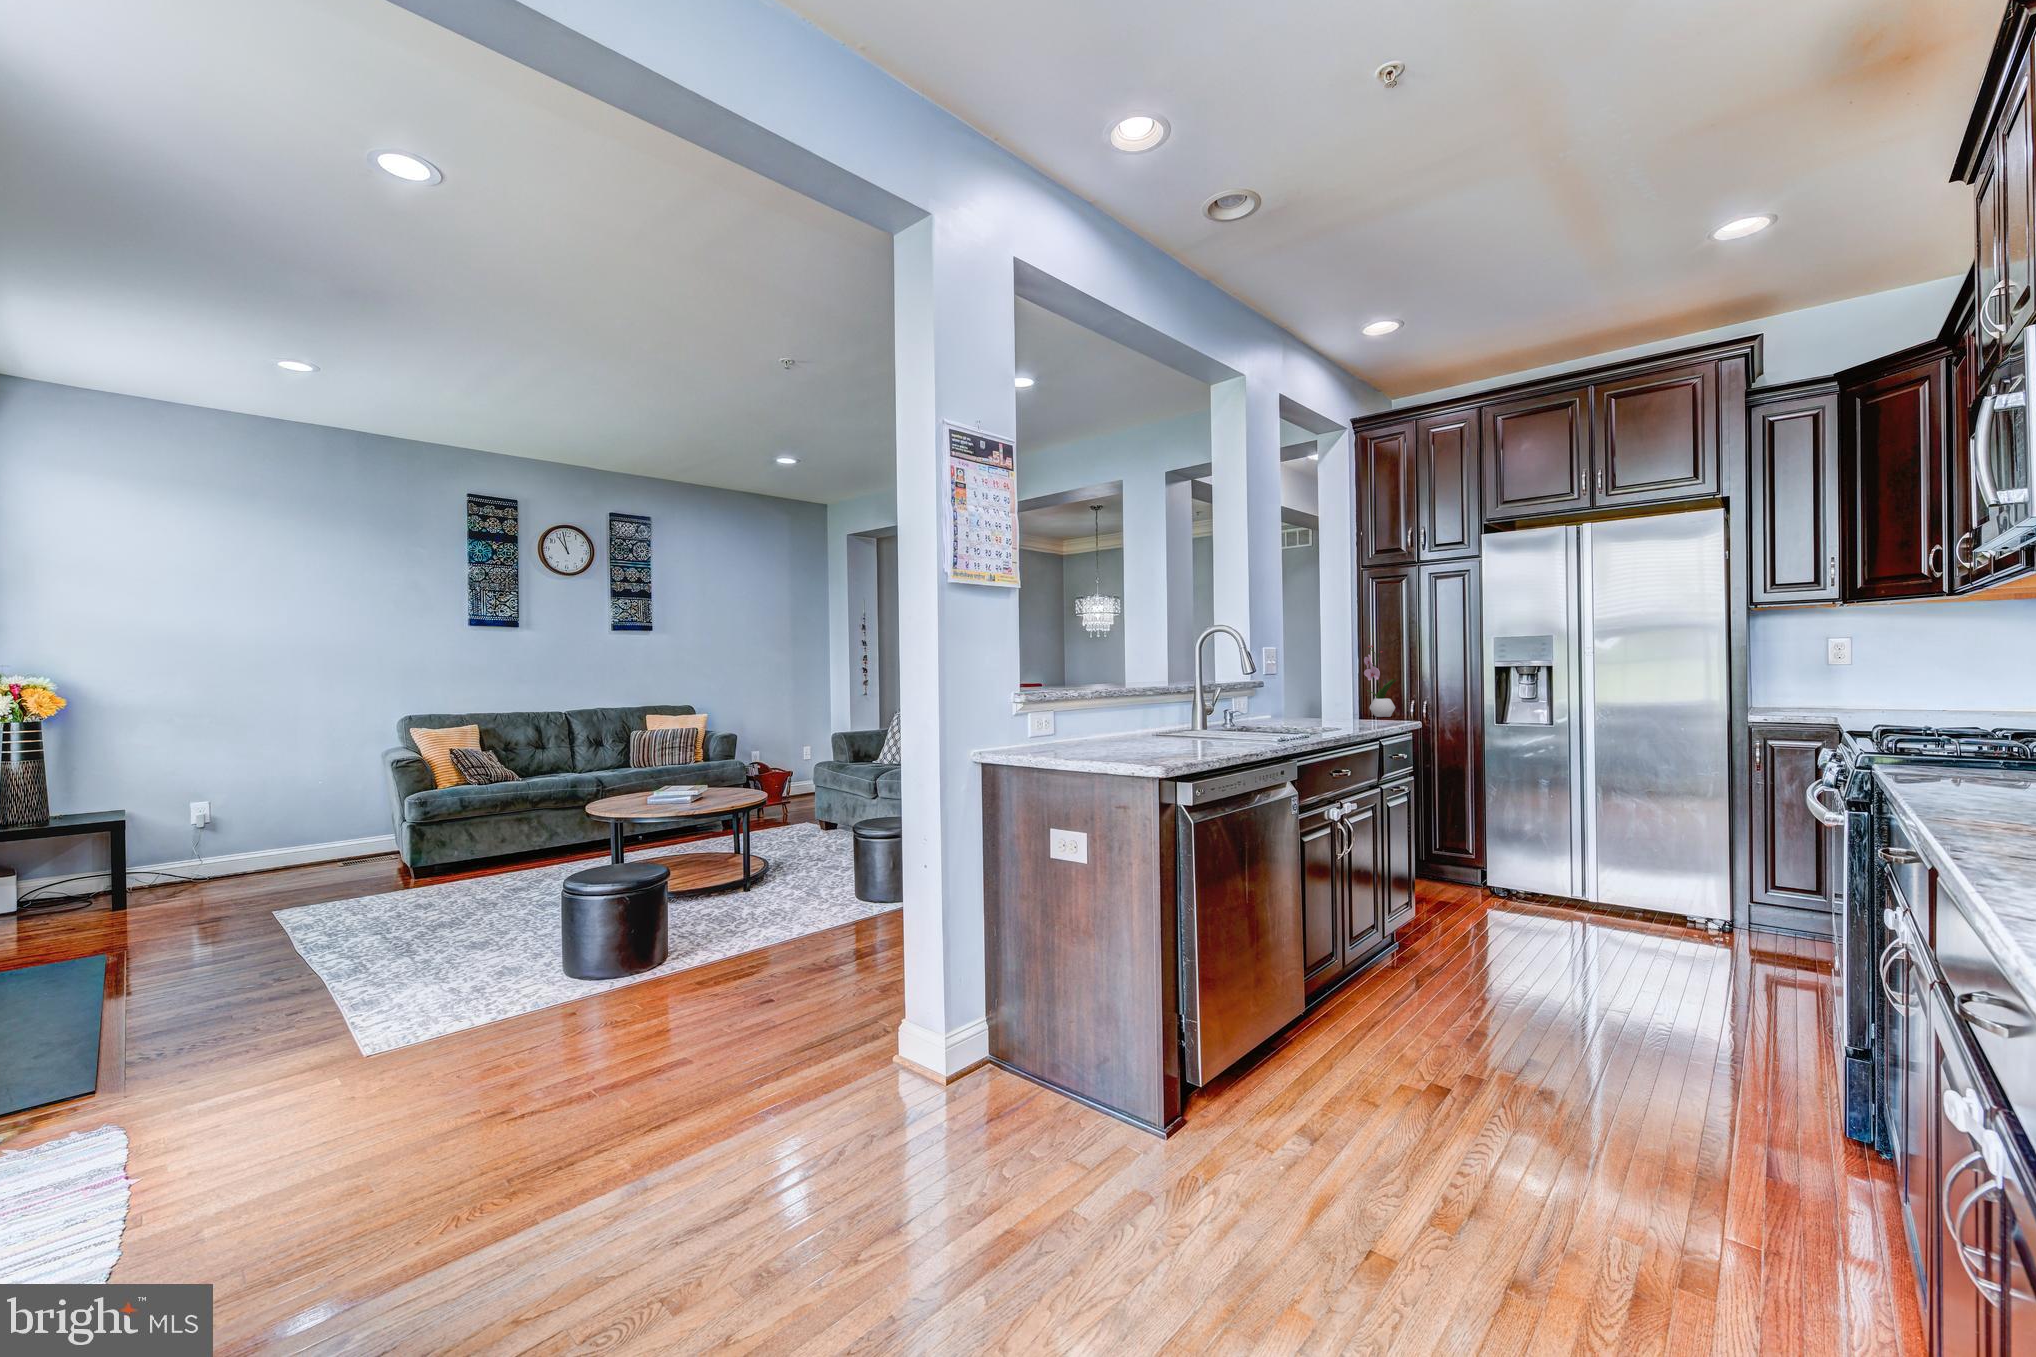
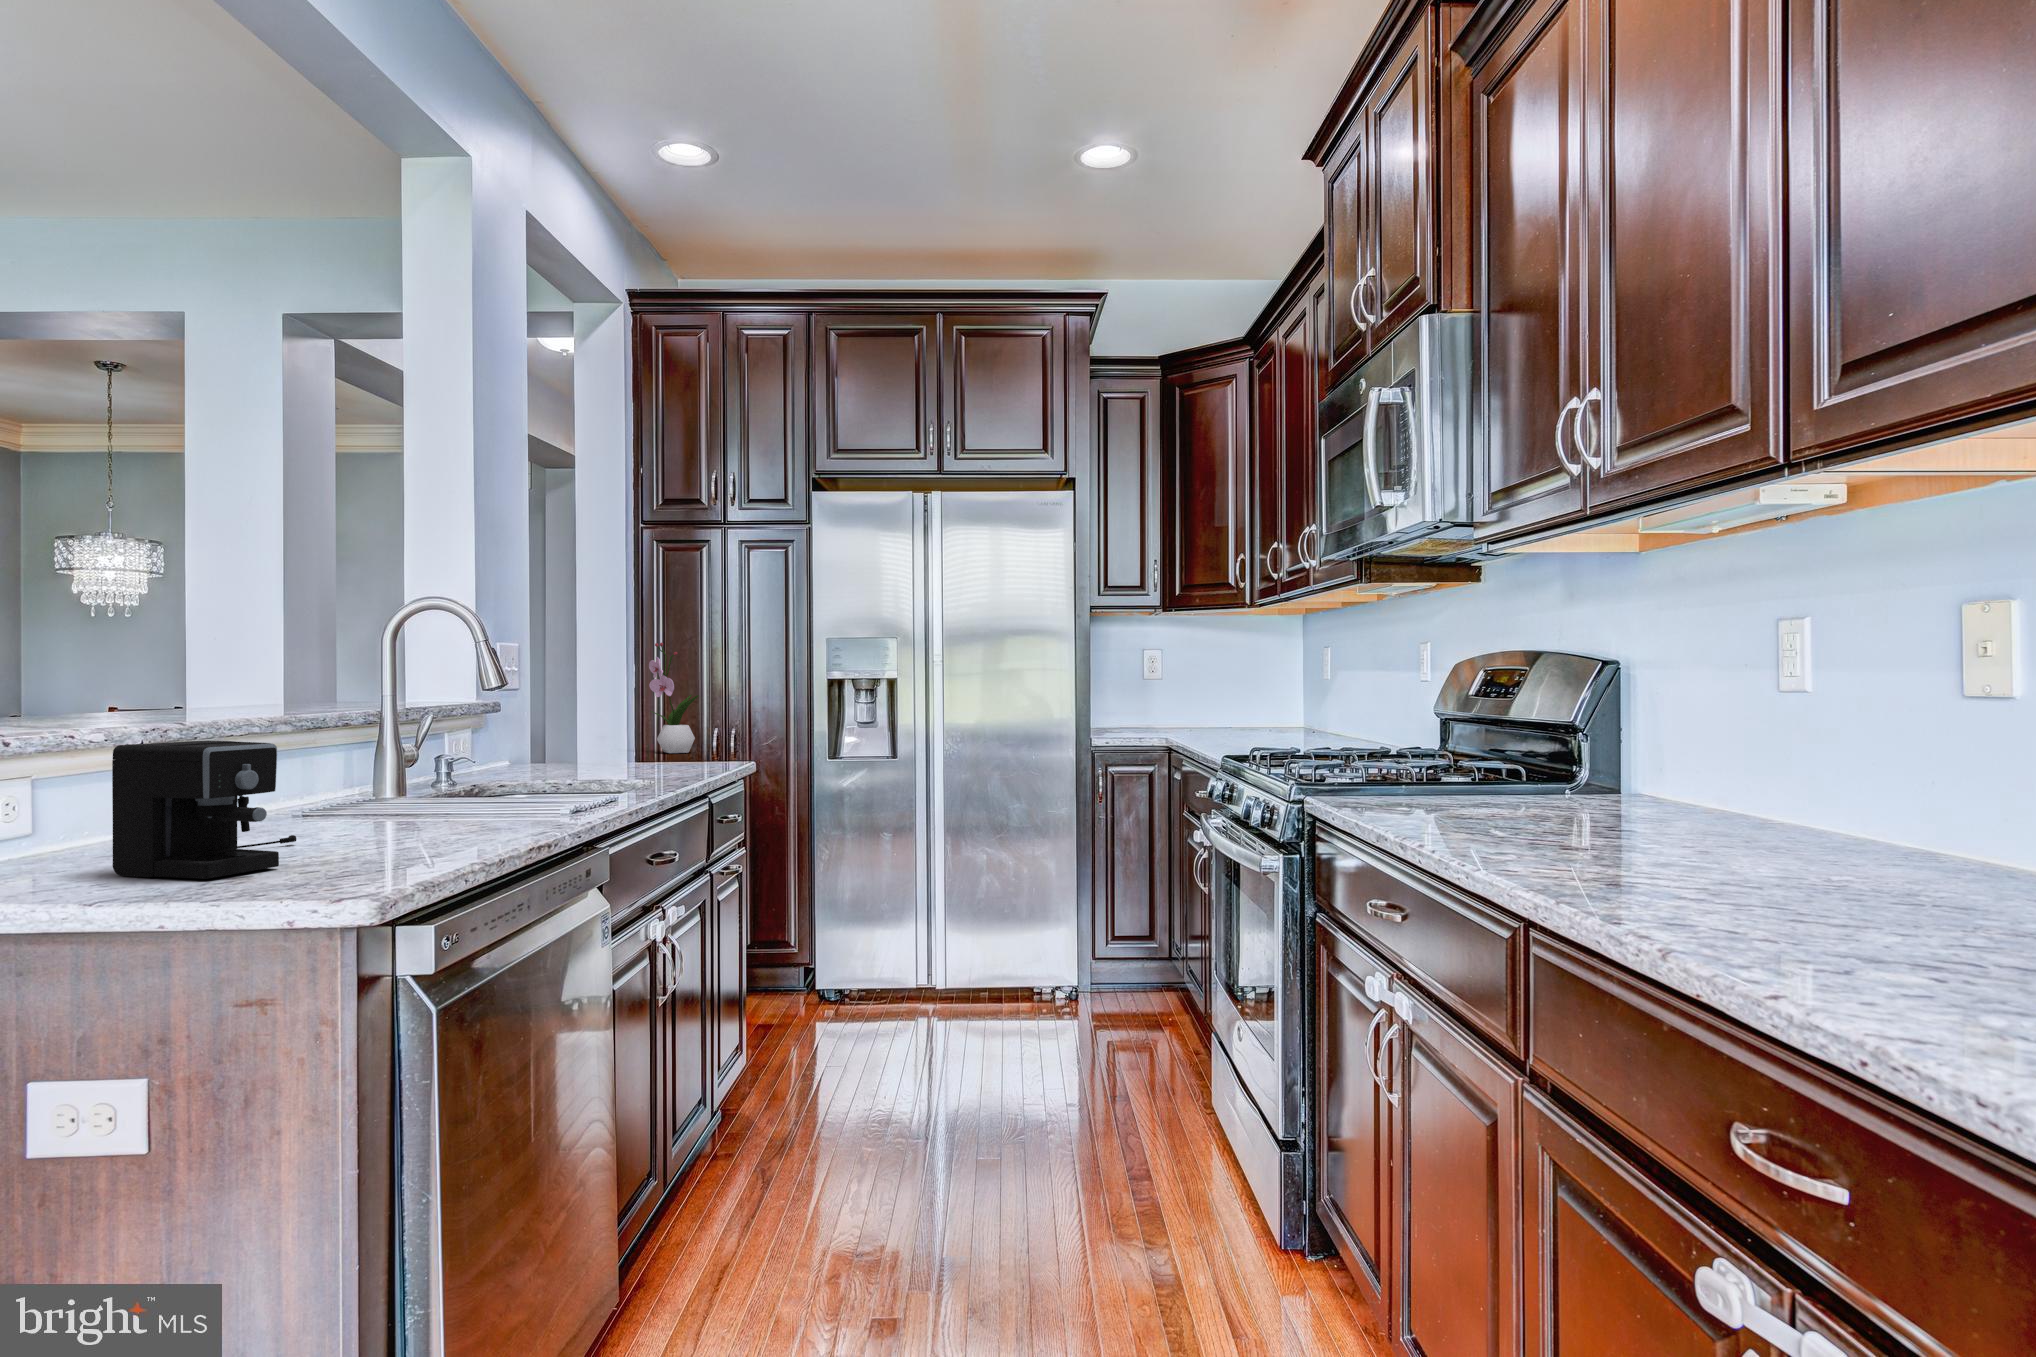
coffee maker: none [1077,698,1147,755] -> present [112,741,296,879]

